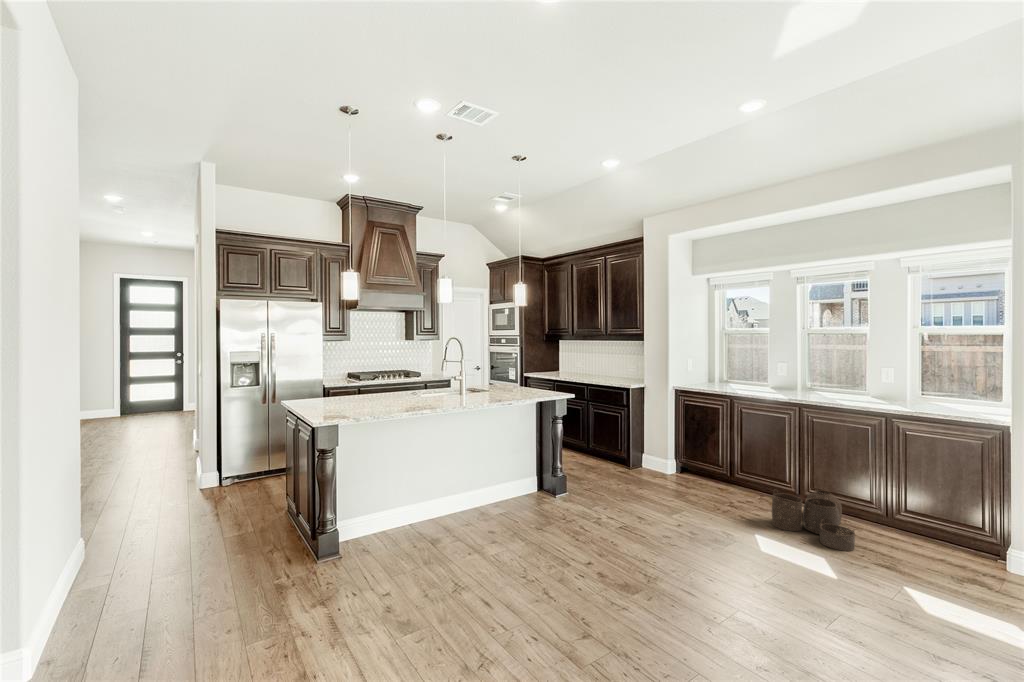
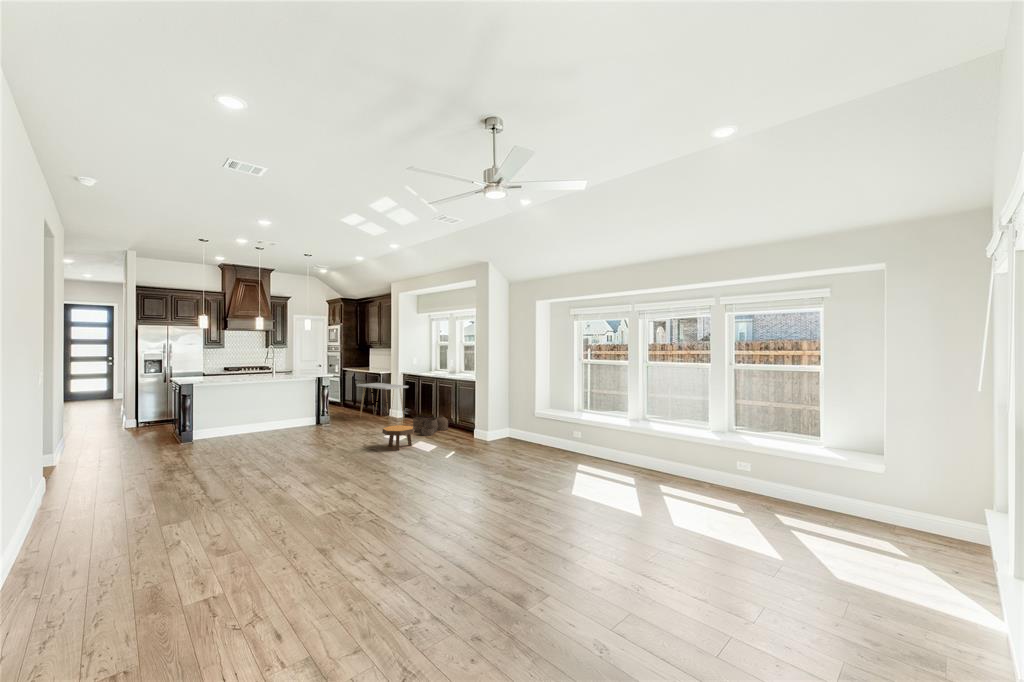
console table: none [584,404,697,492] -> present [356,383,408,418]
footstool: none [826,544,936,641] -> present [382,425,415,450]

